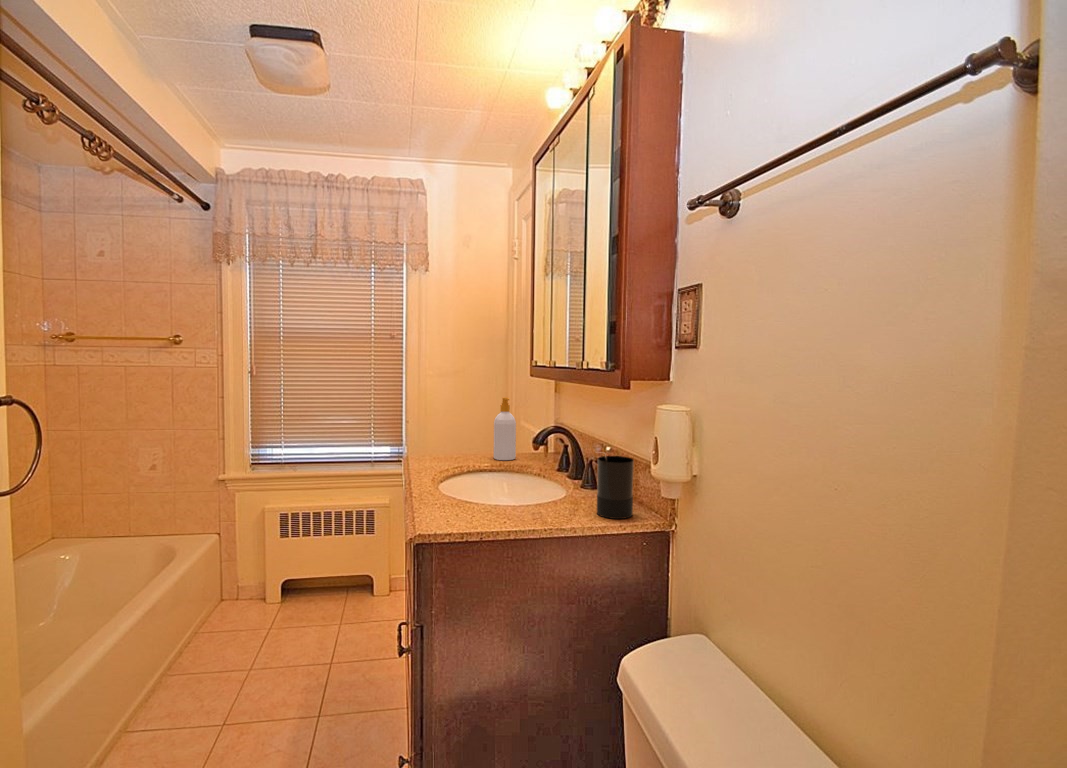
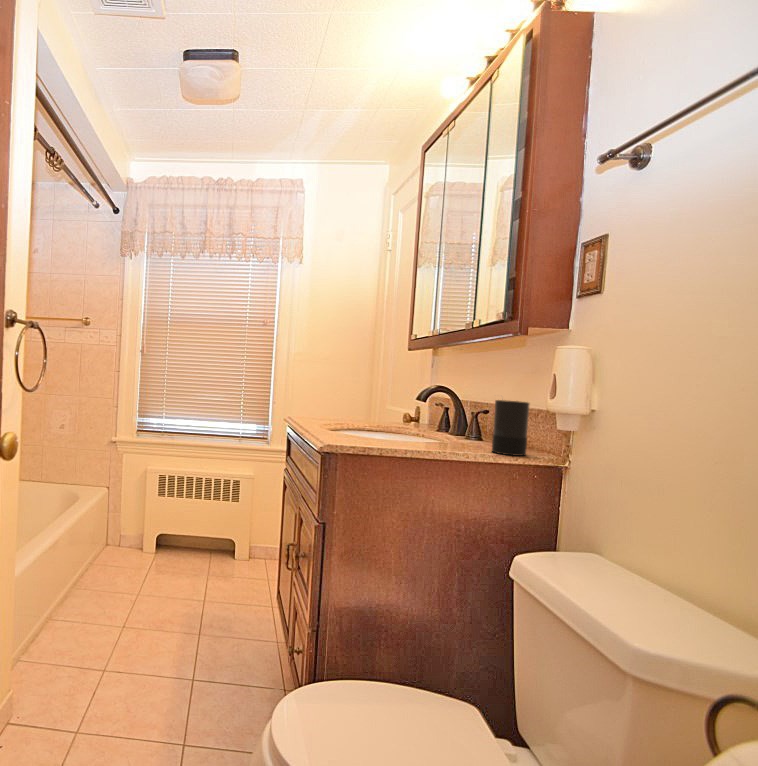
soap bottle: present [494,398,516,460] -> none [371,366,394,425]

